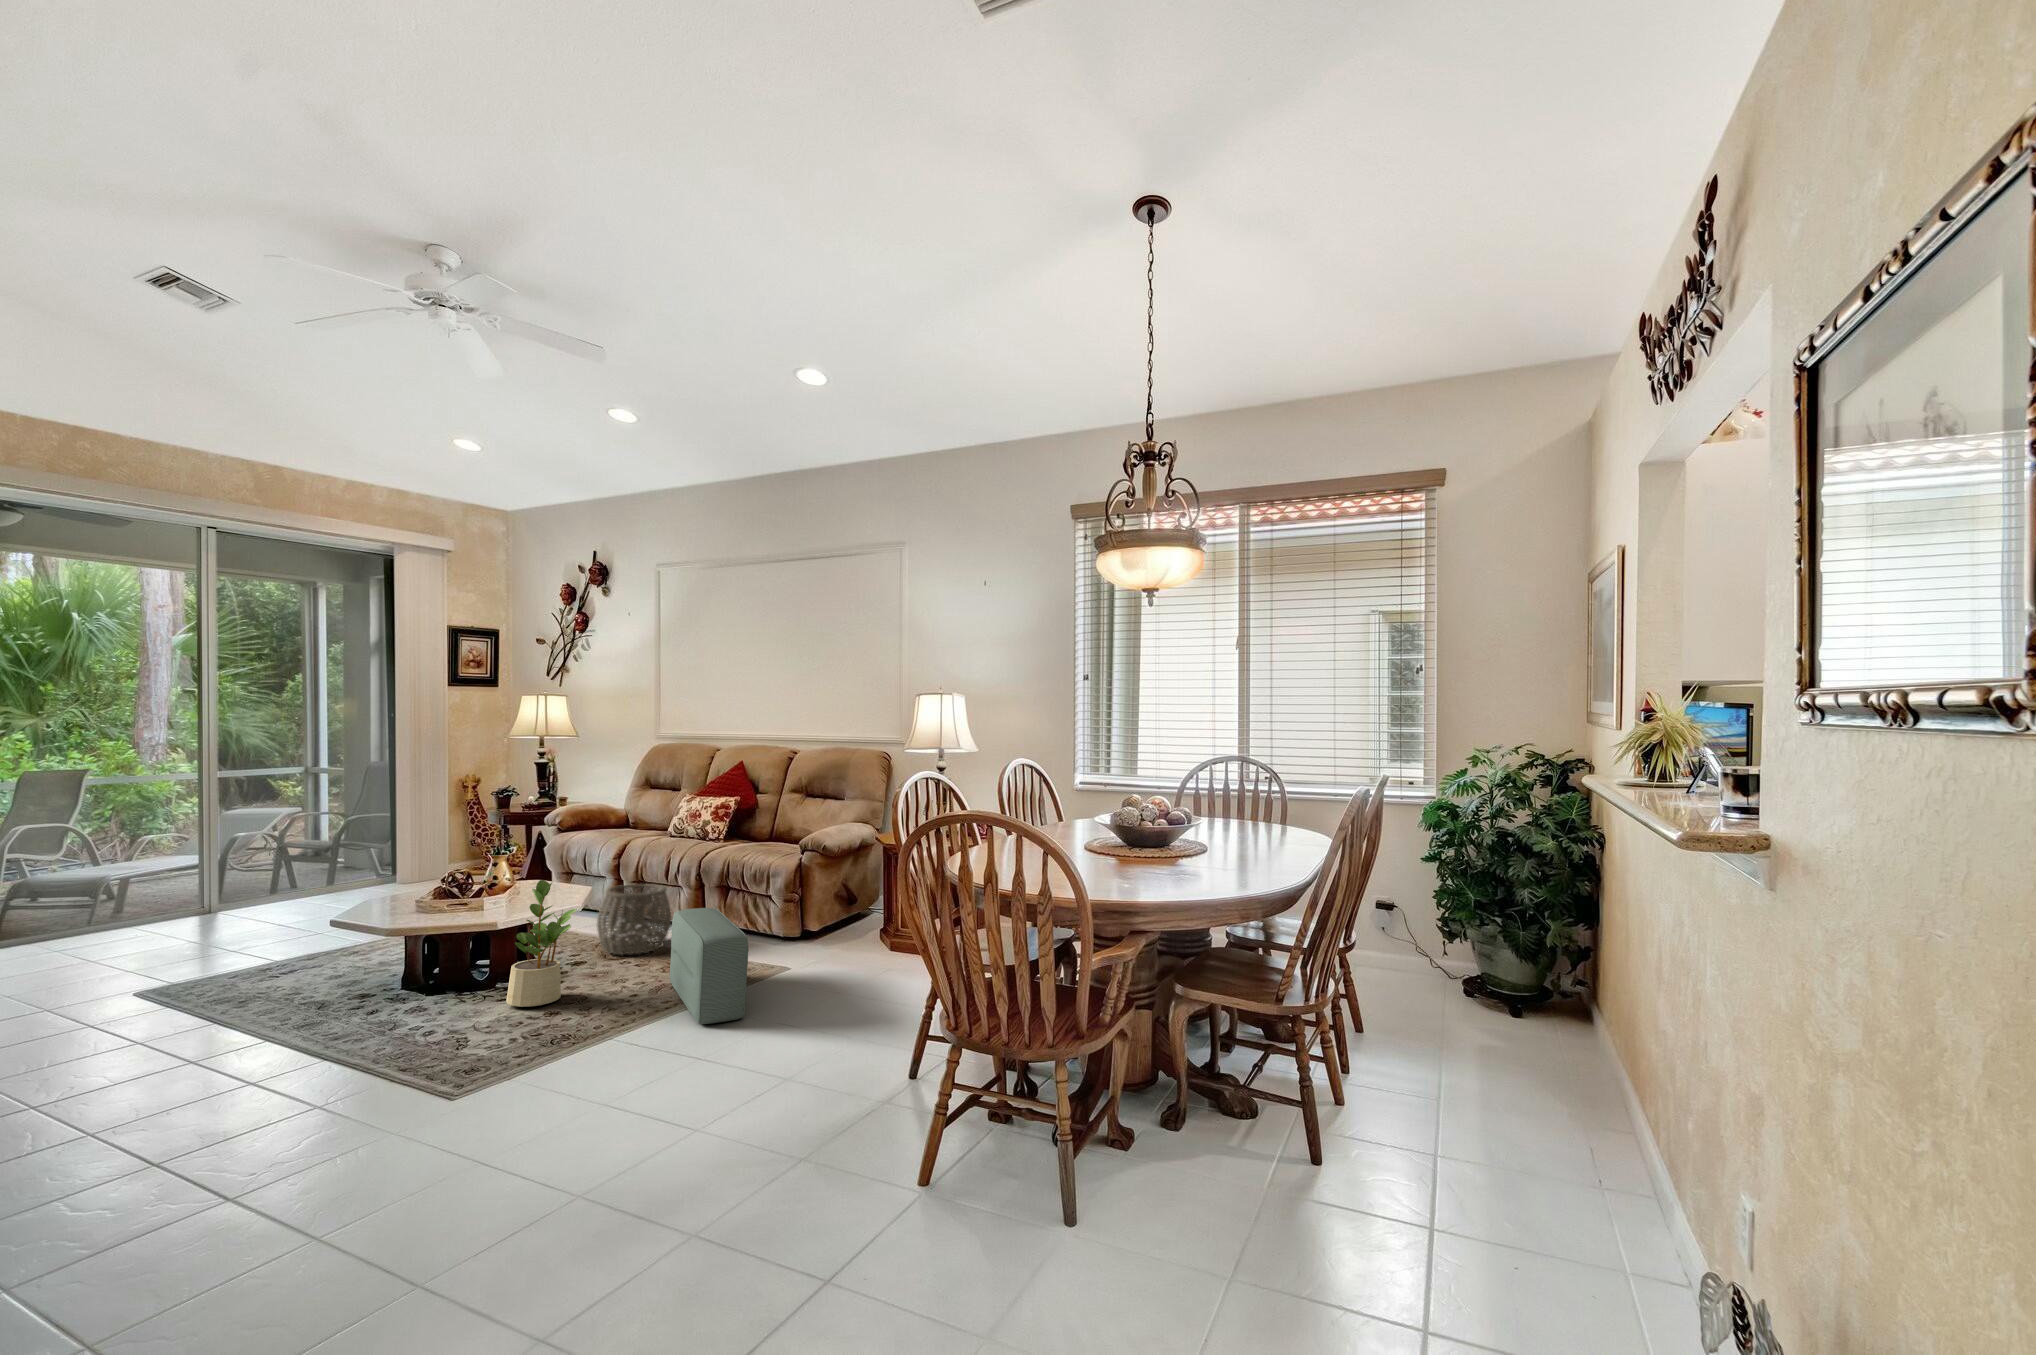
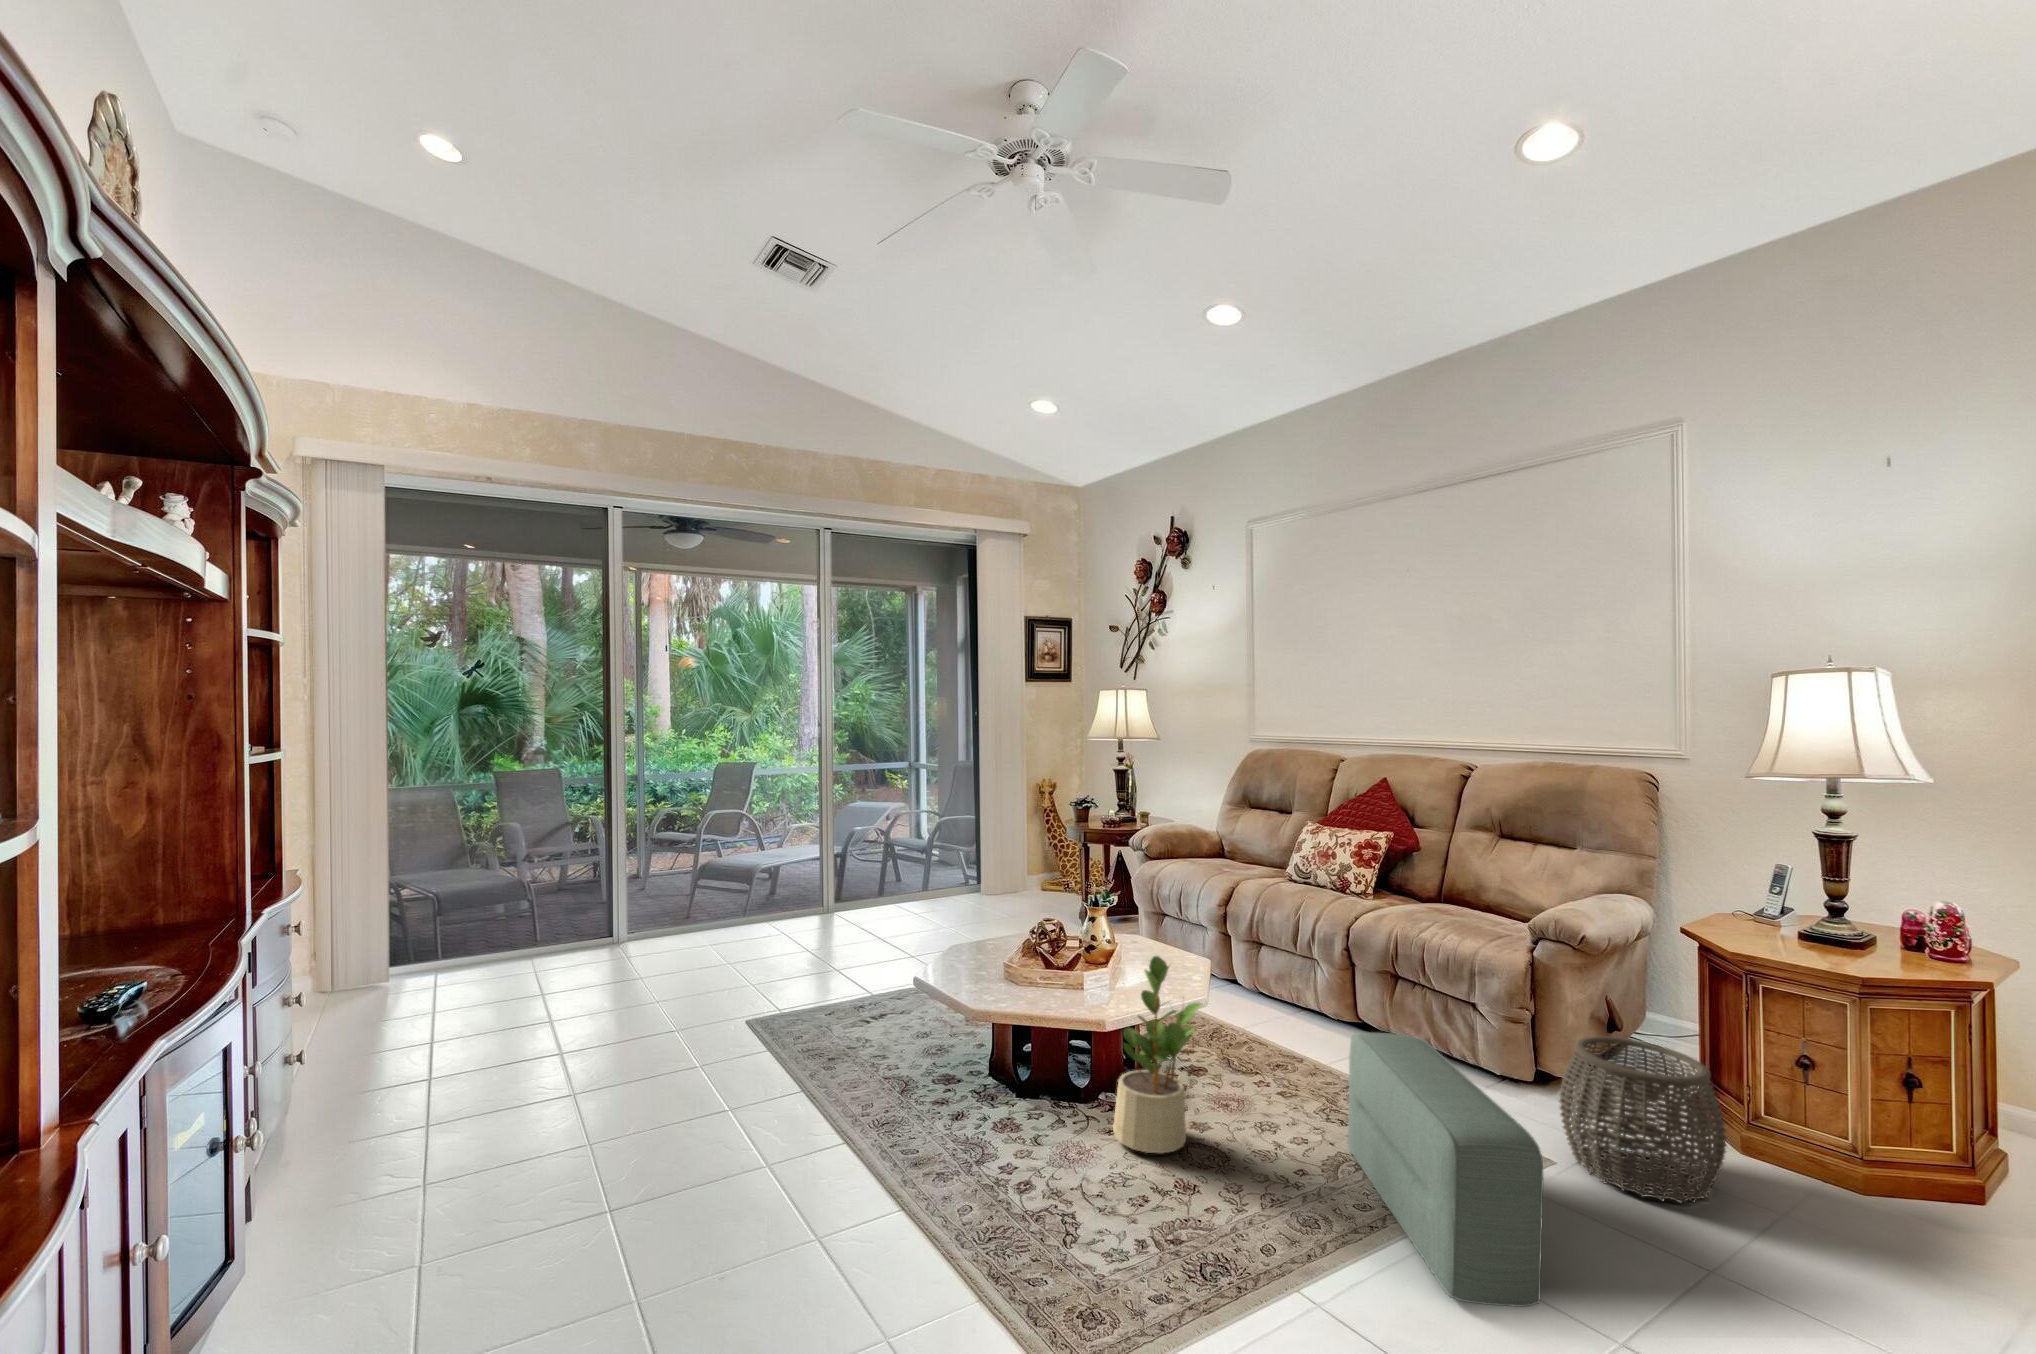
woven basket: present [596,884,671,955] -> present [1559,1036,1727,1203]

